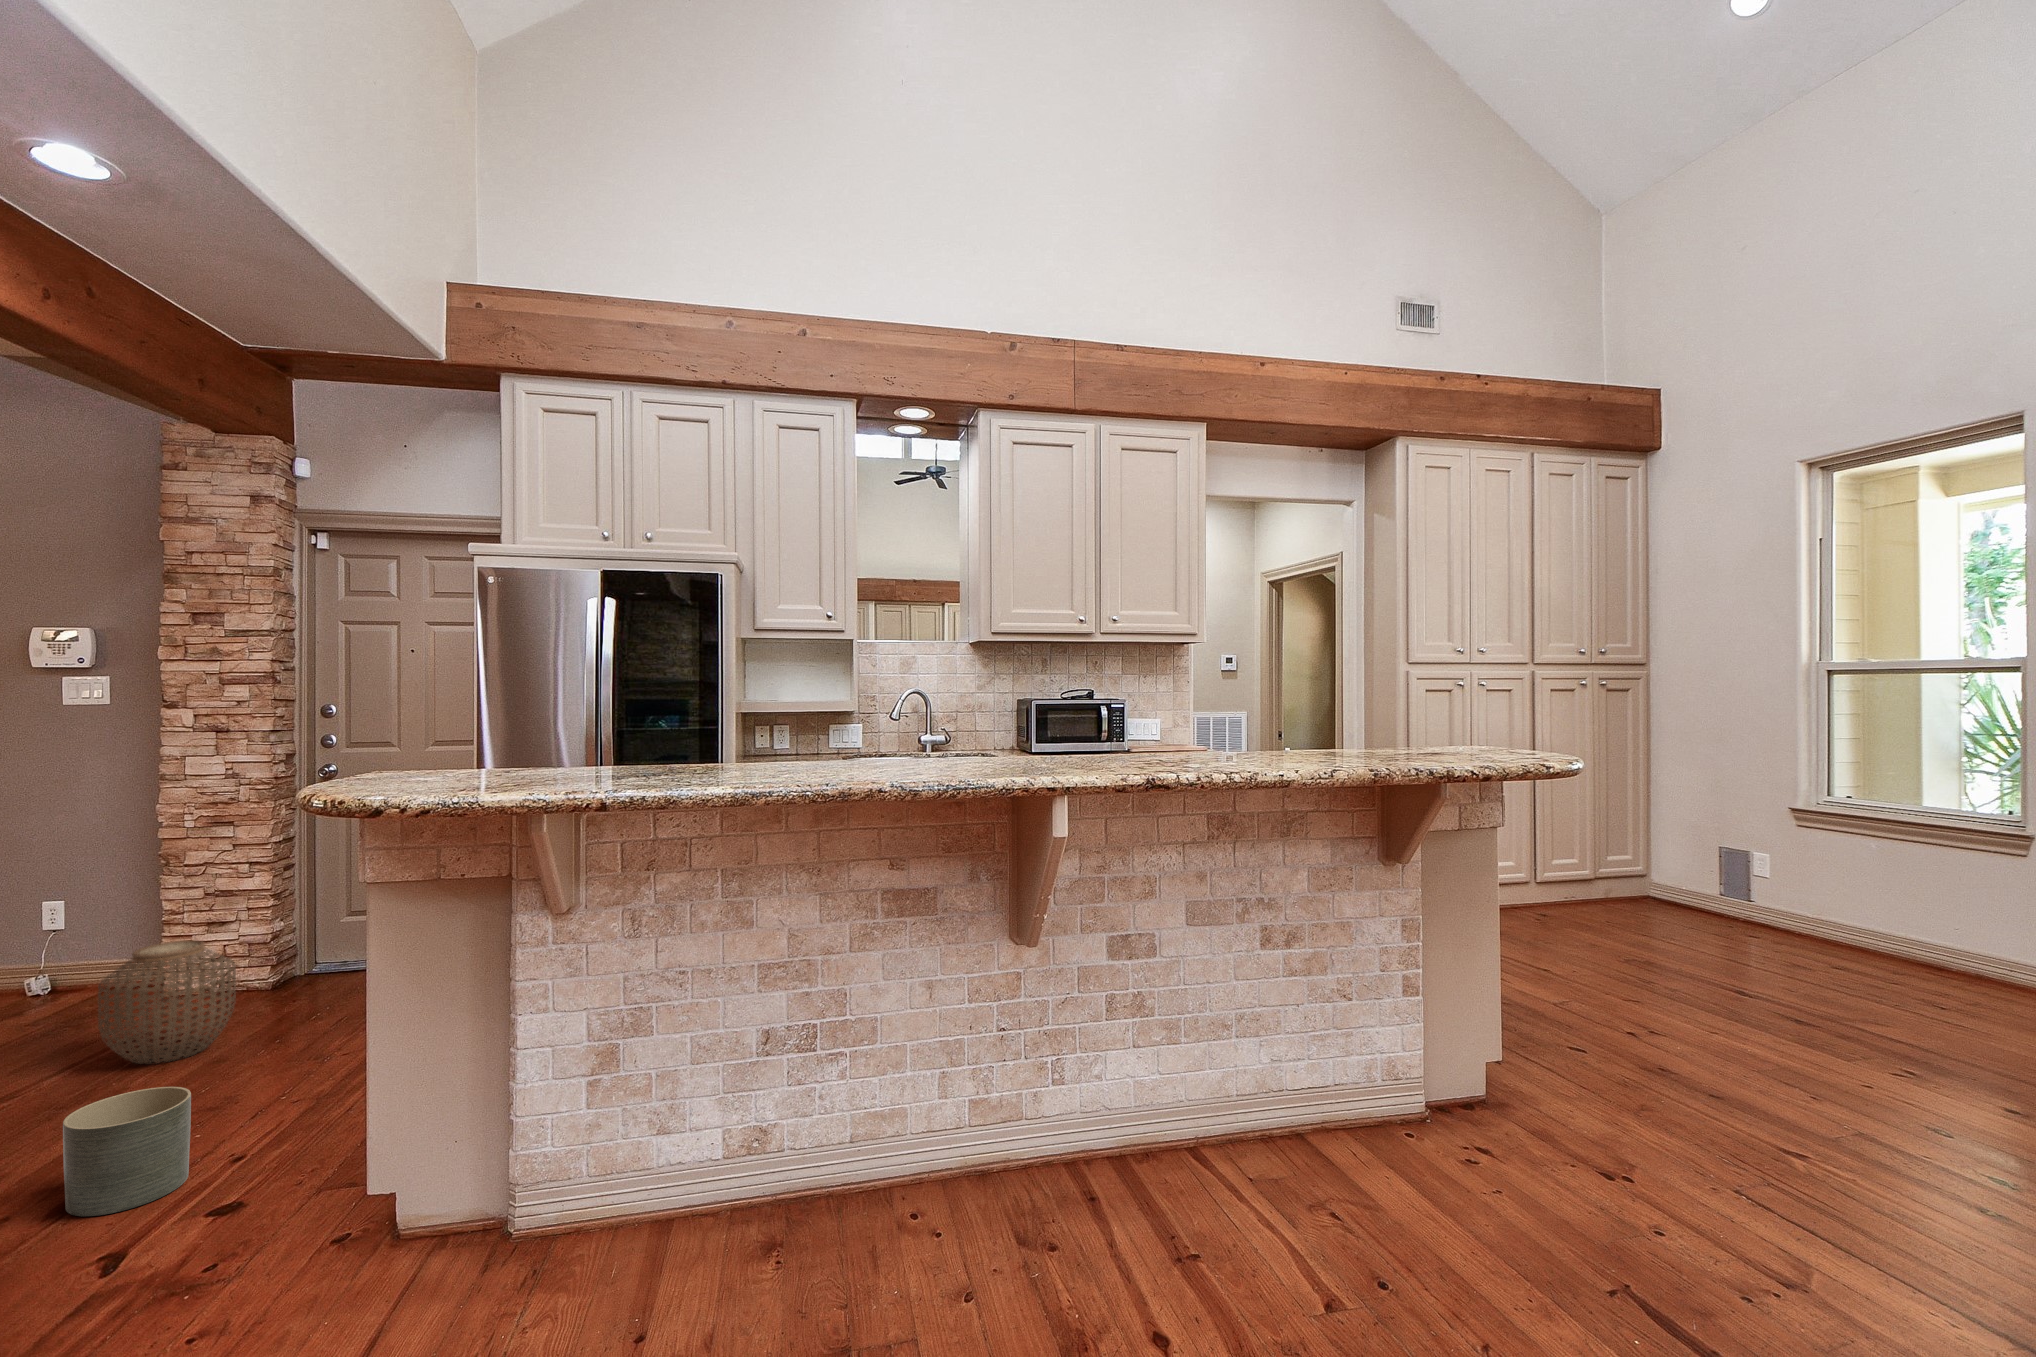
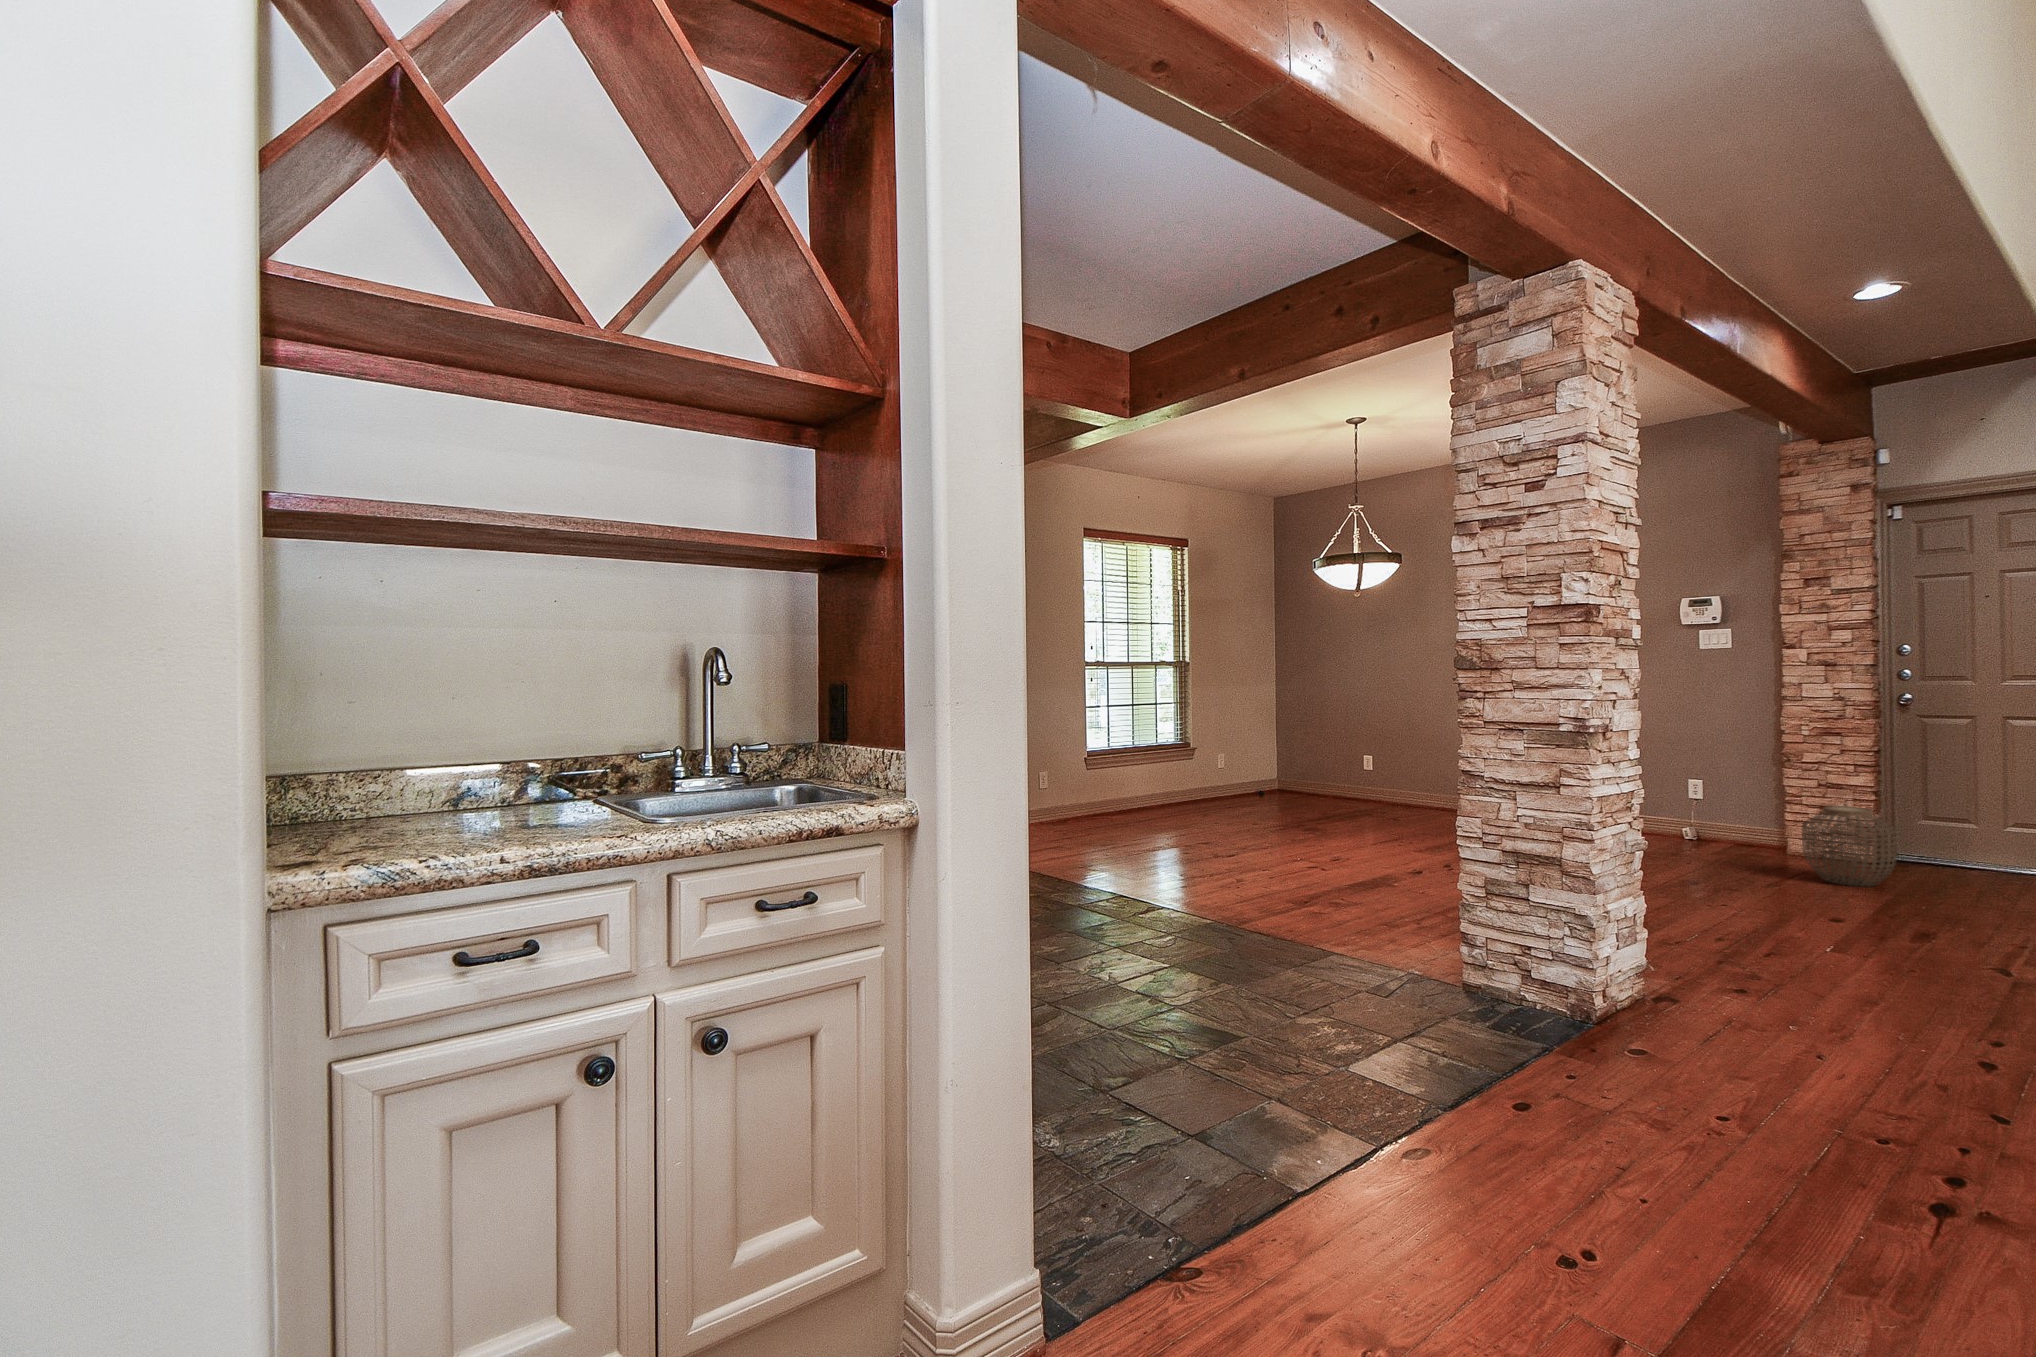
planter: present [63,1087,191,1216] -> none [1896,878,1979,946]

